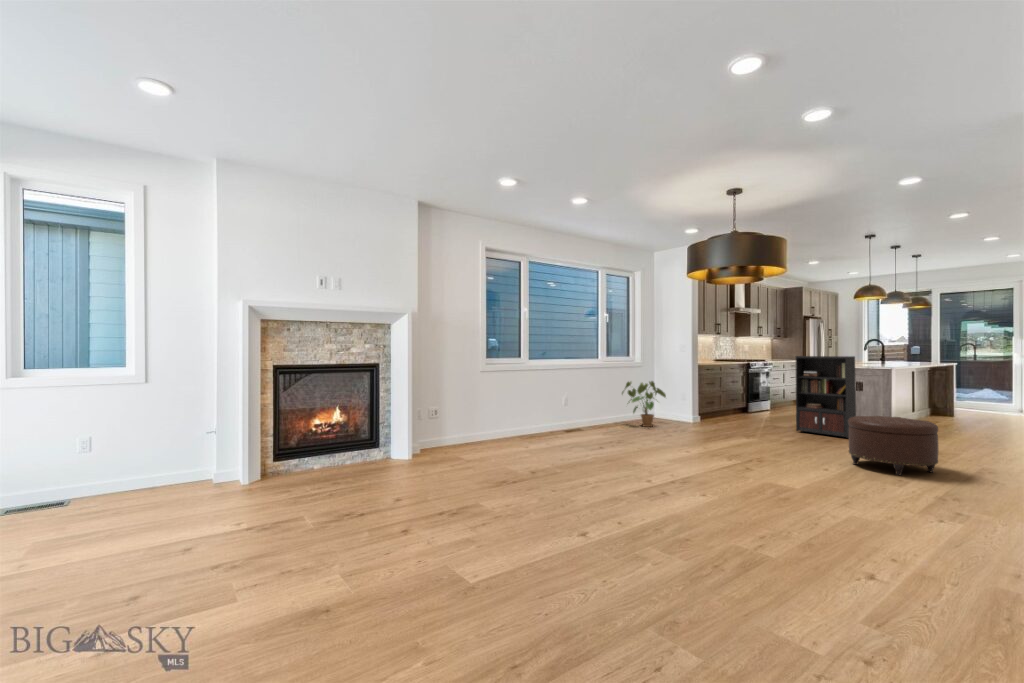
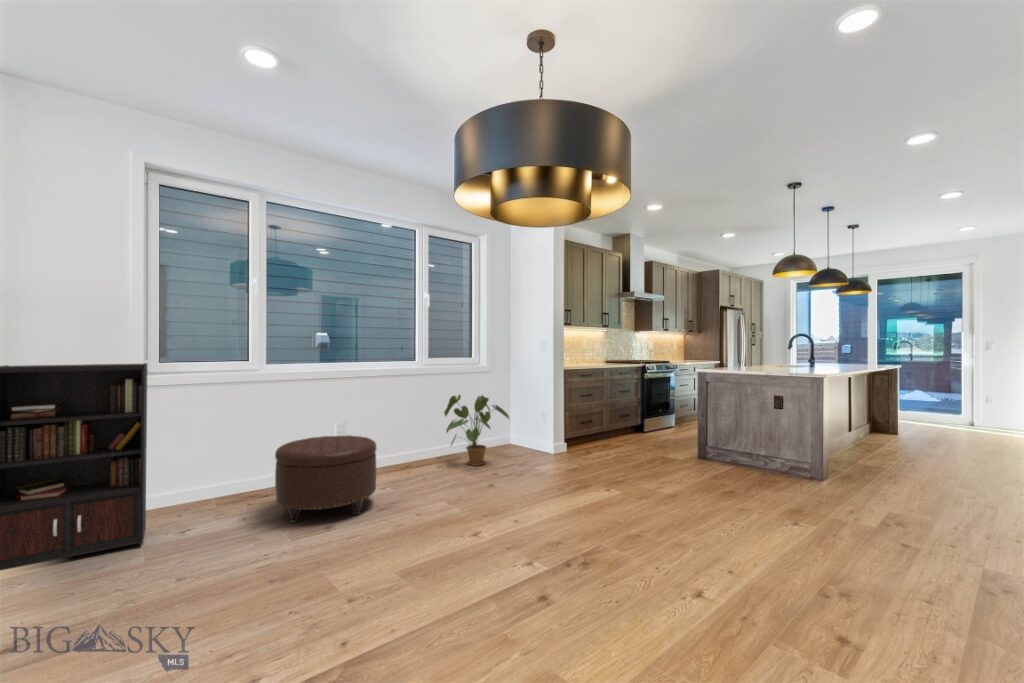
bookcase: present [796,356,856,438] -> present [0,363,181,571]
ottoman: present [848,416,938,475] -> present [275,435,376,523]

